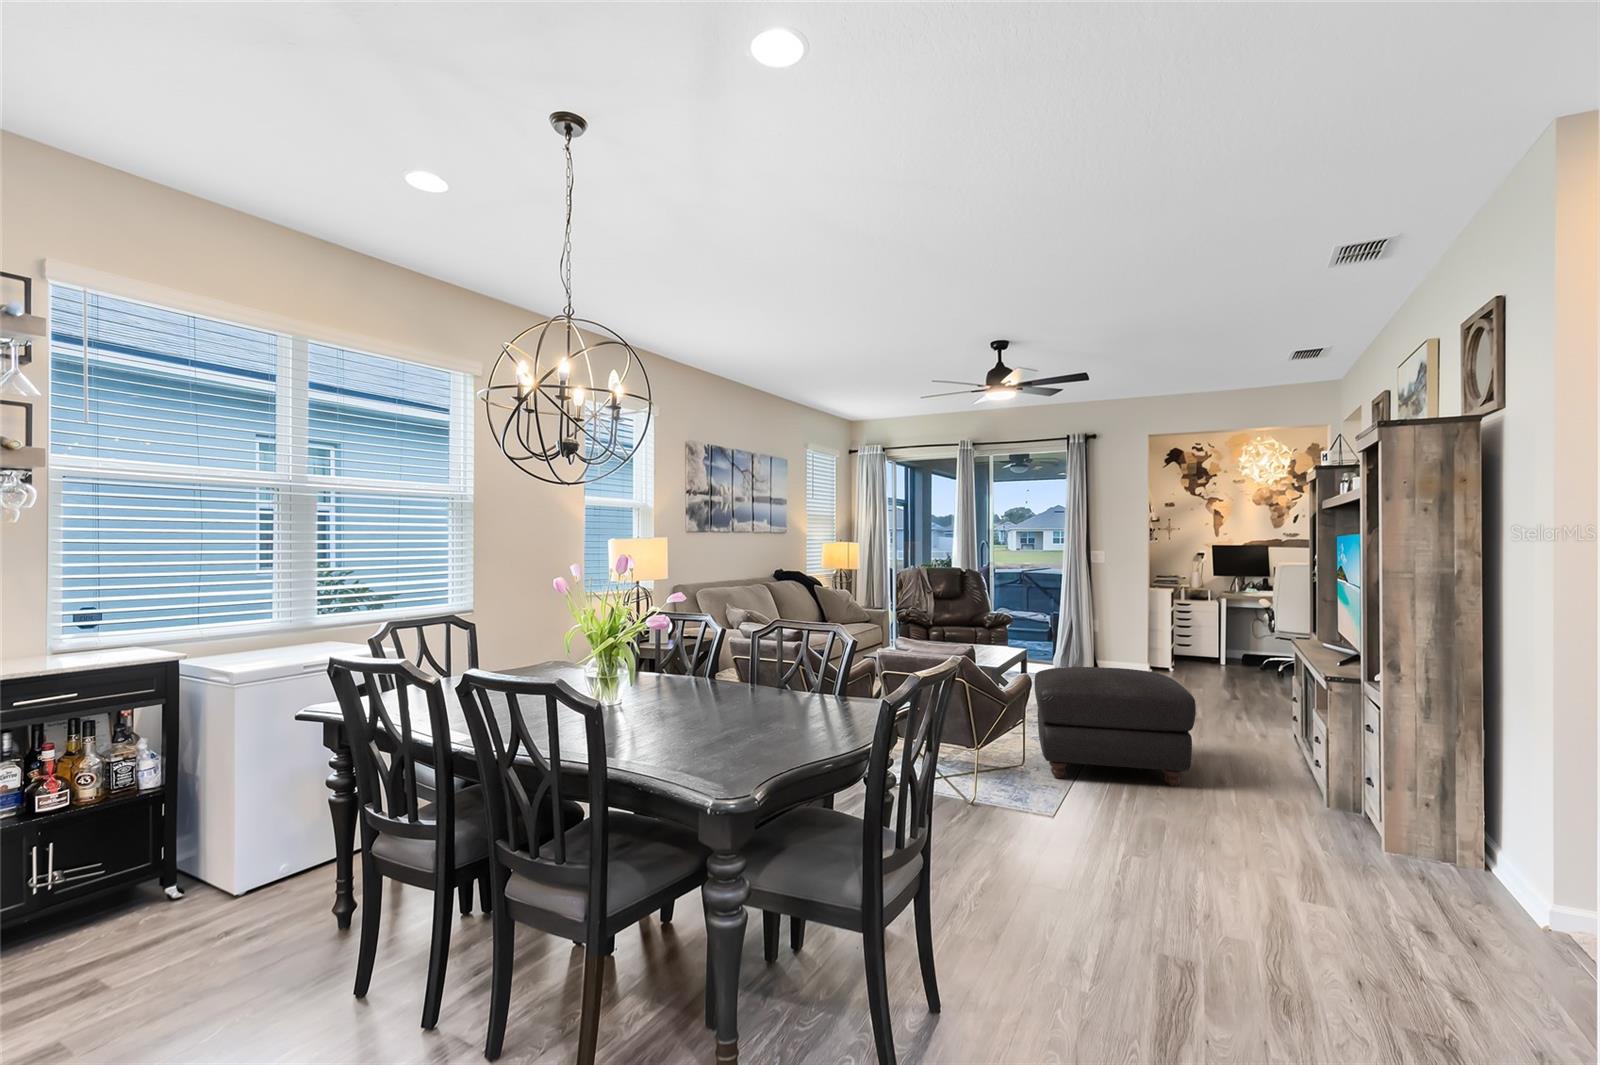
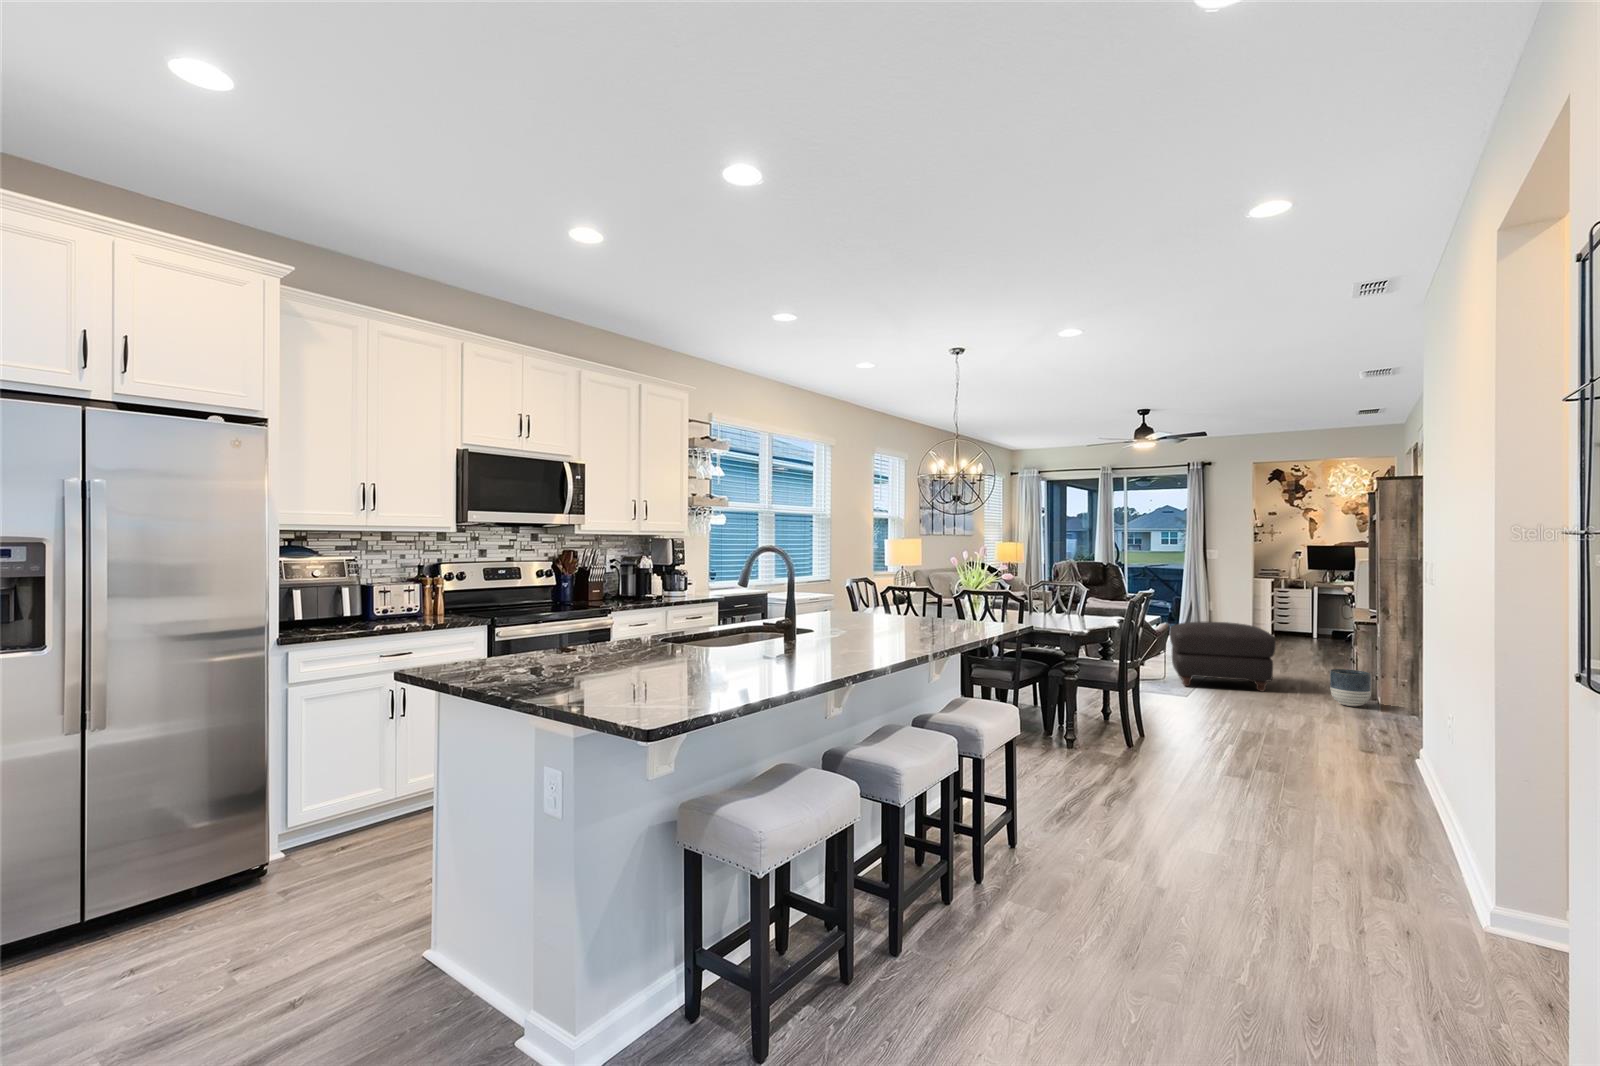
planter: none [1287,756,1356,826] -> present [1330,669,1371,706]

